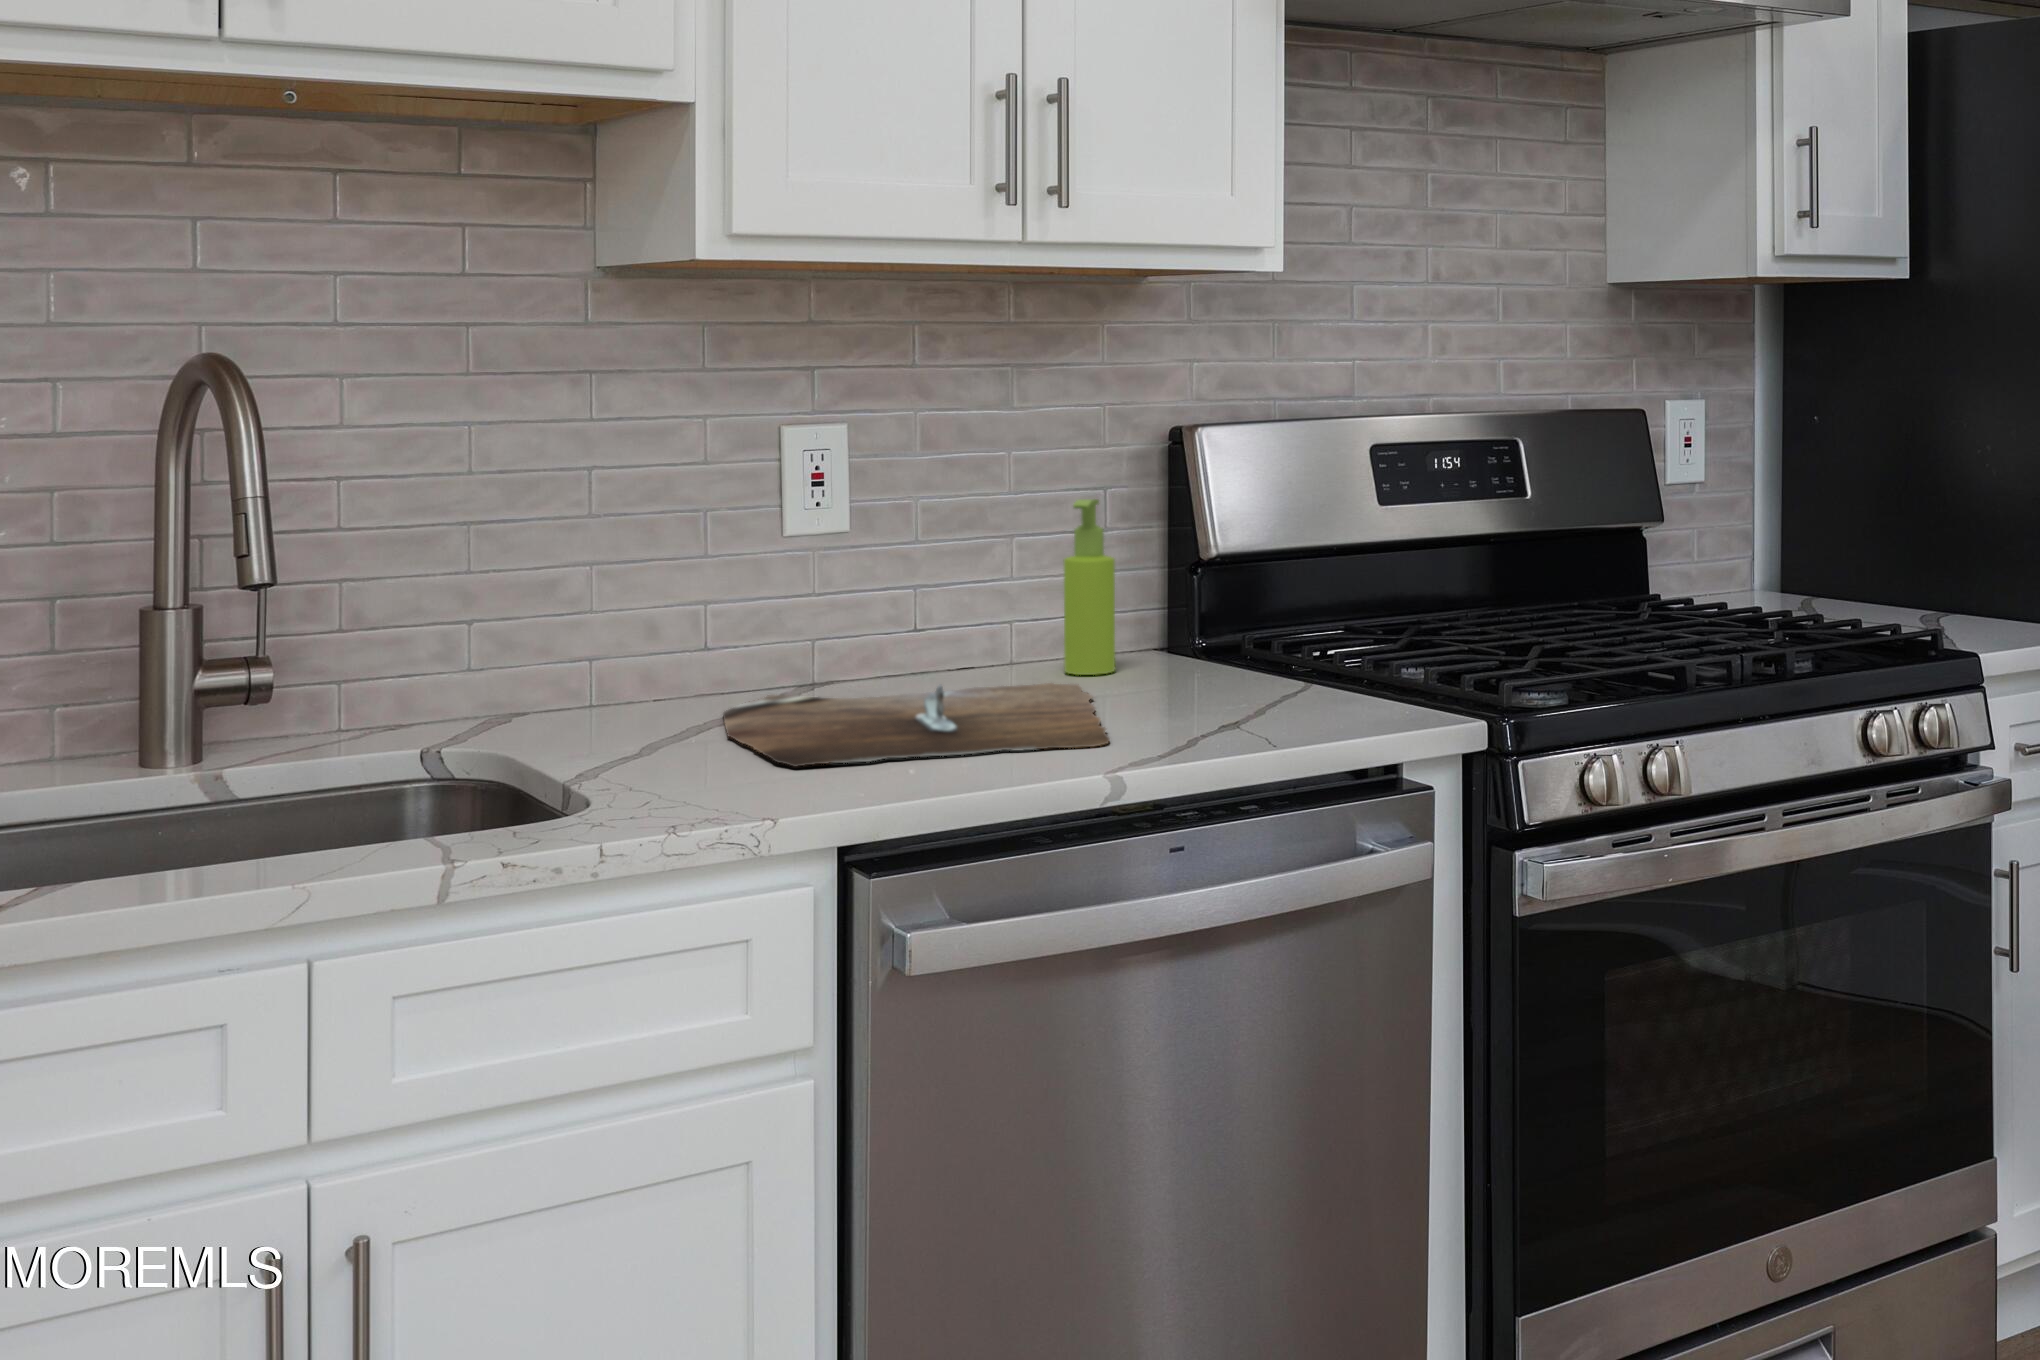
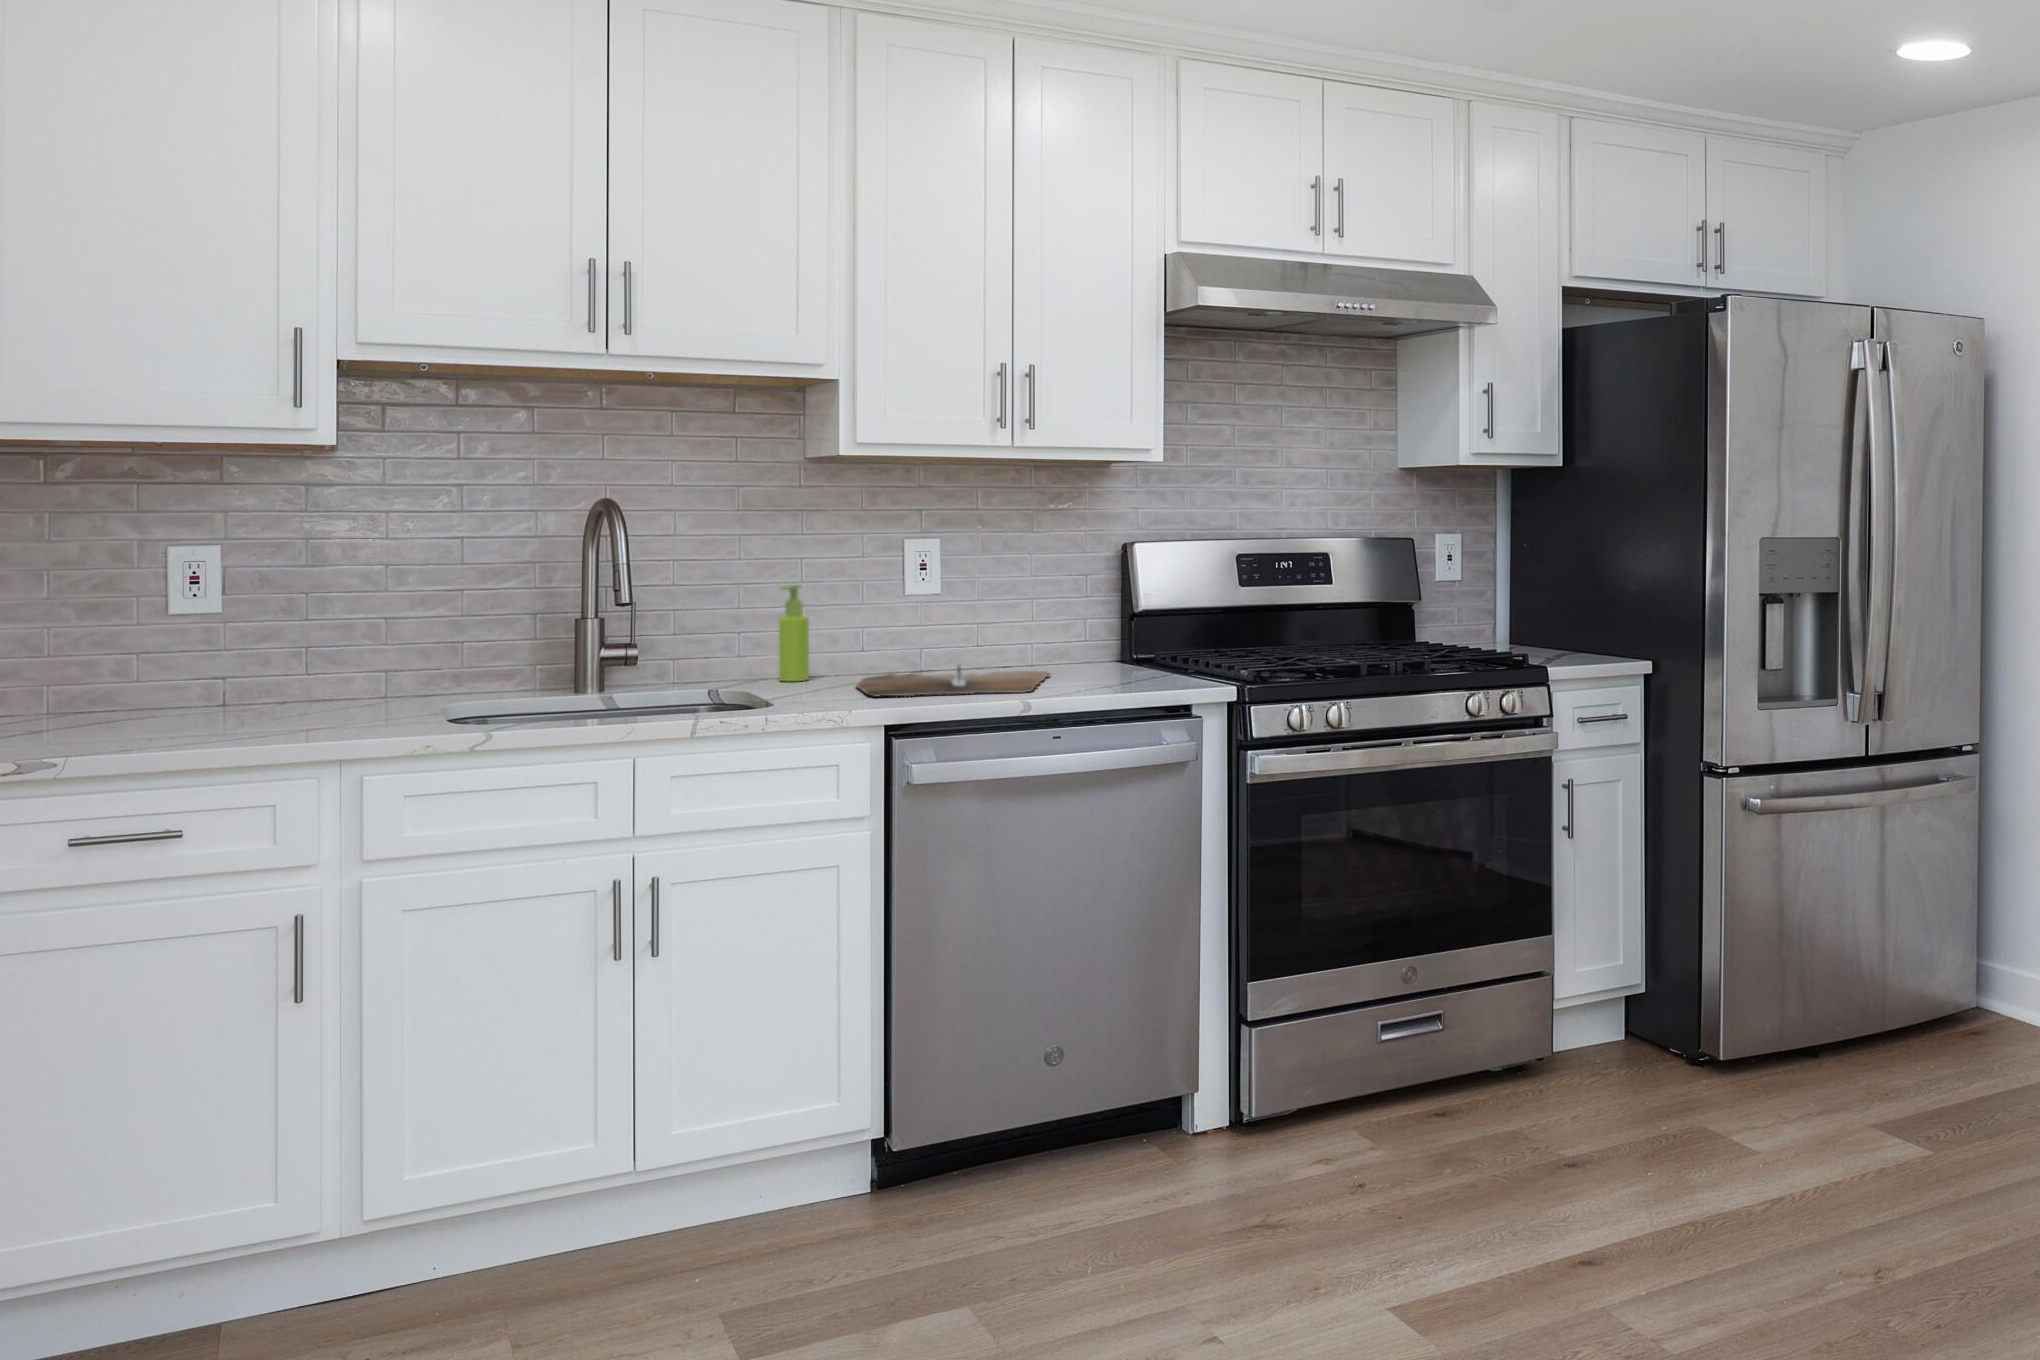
soap dispenser: present [1064,499,1115,675] -> present [779,585,809,681]

